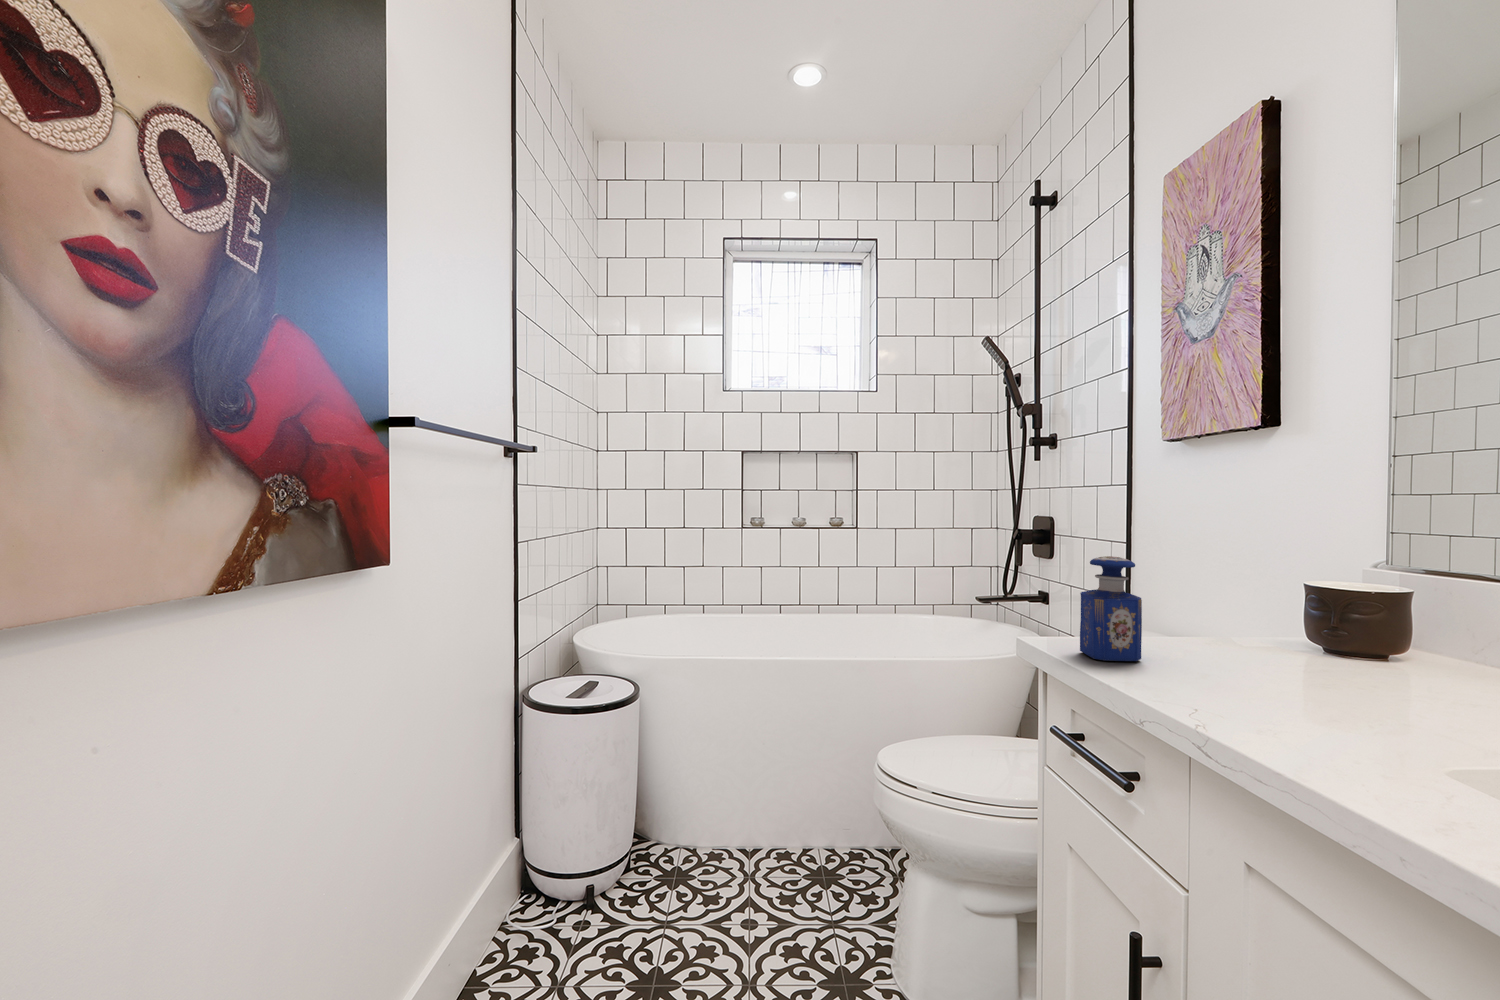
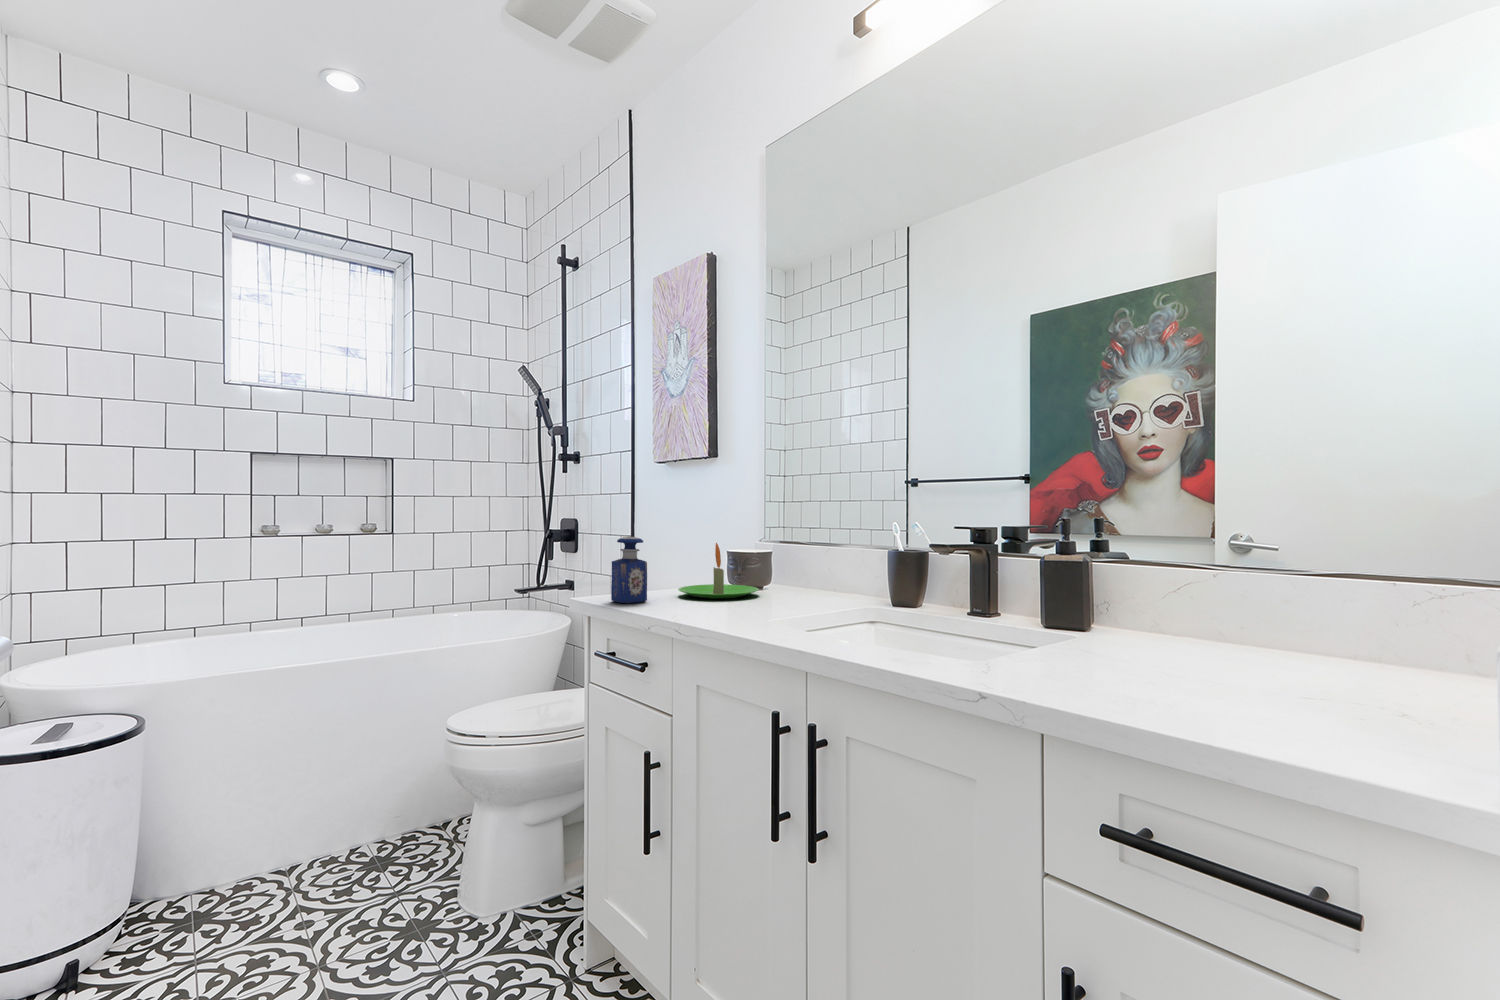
candle: none [1201,573,1380,675] -> present [678,543,759,599]

